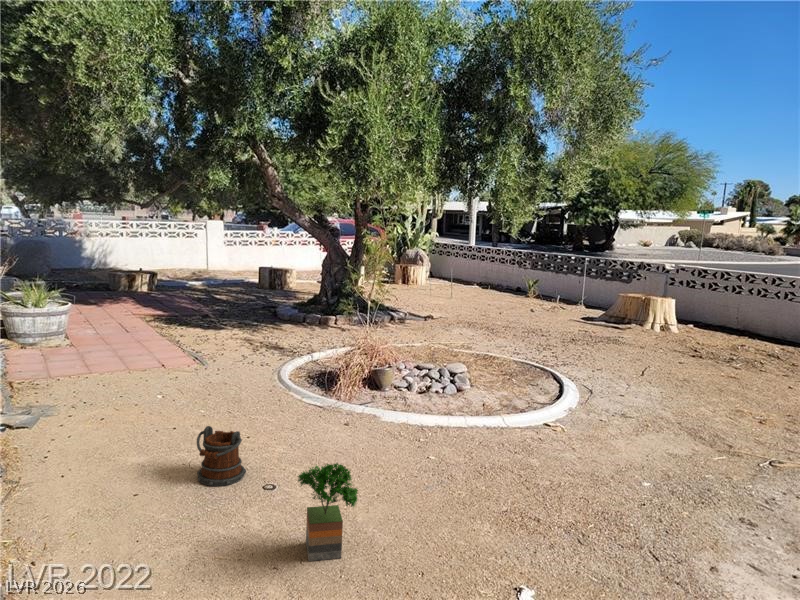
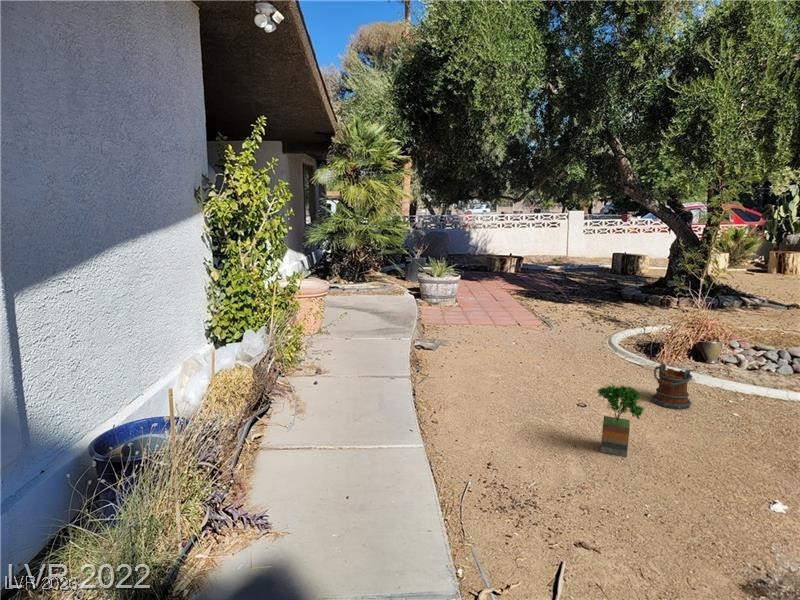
bucket: present [197,426,246,486] -> present [651,363,693,409]

